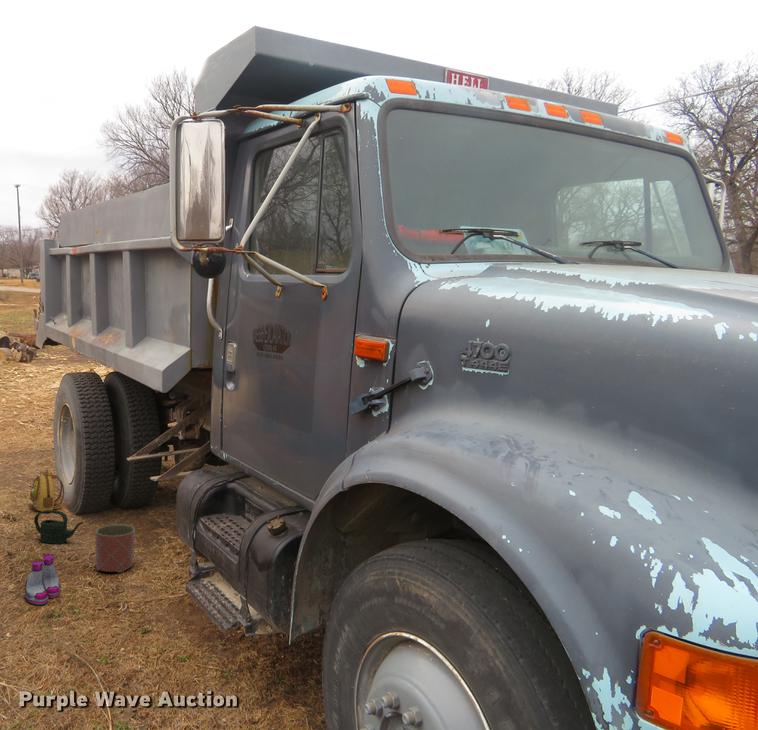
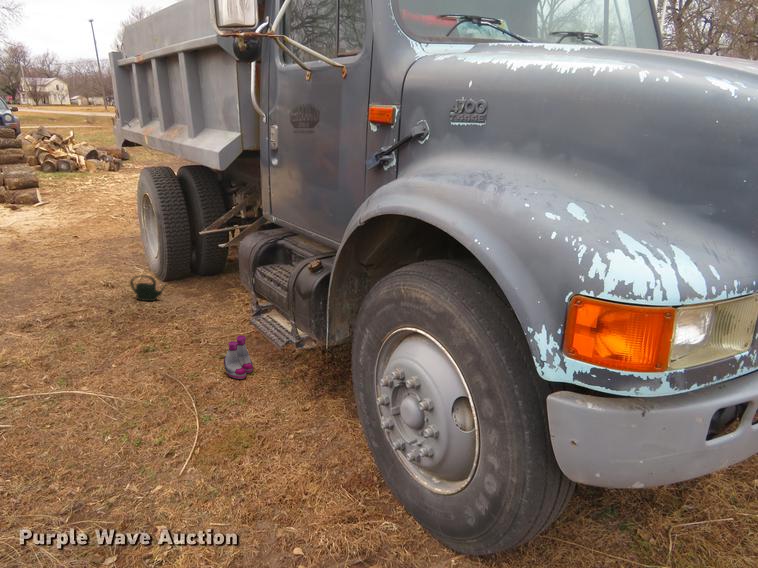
backpack: present [30,469,64,511] -> none [125,245,151,280]
planter: present [95,524,135,573] -> none [178,284,210,320]
boots: present [25,554,61,605] -> present [224,335,253,379]

